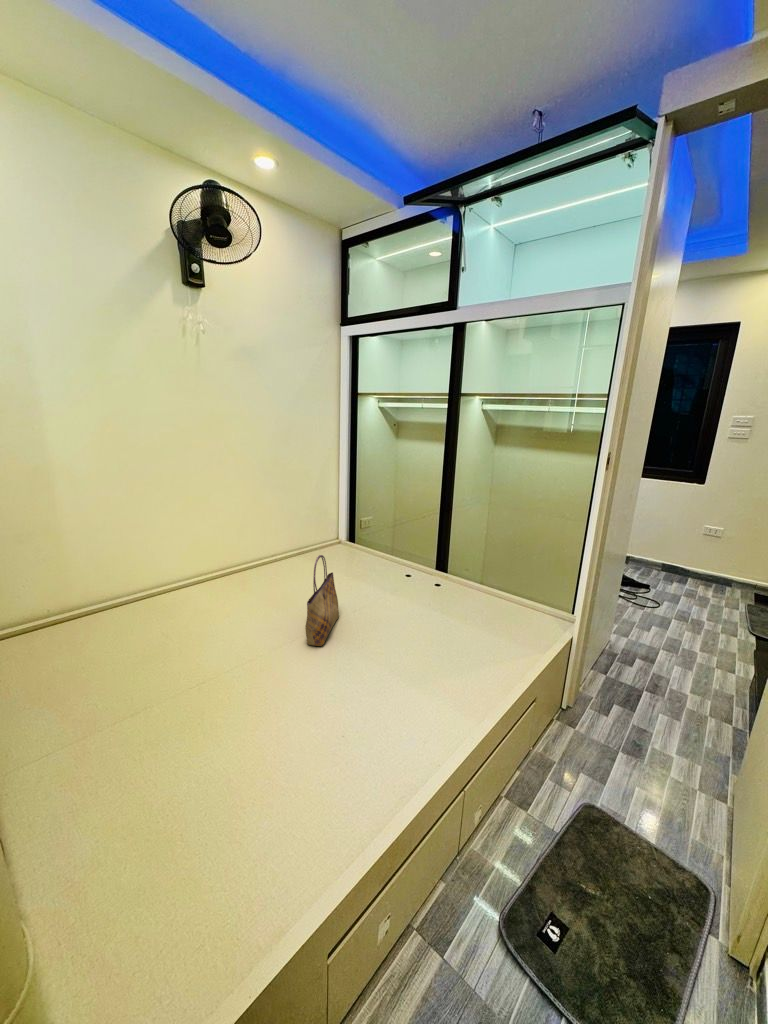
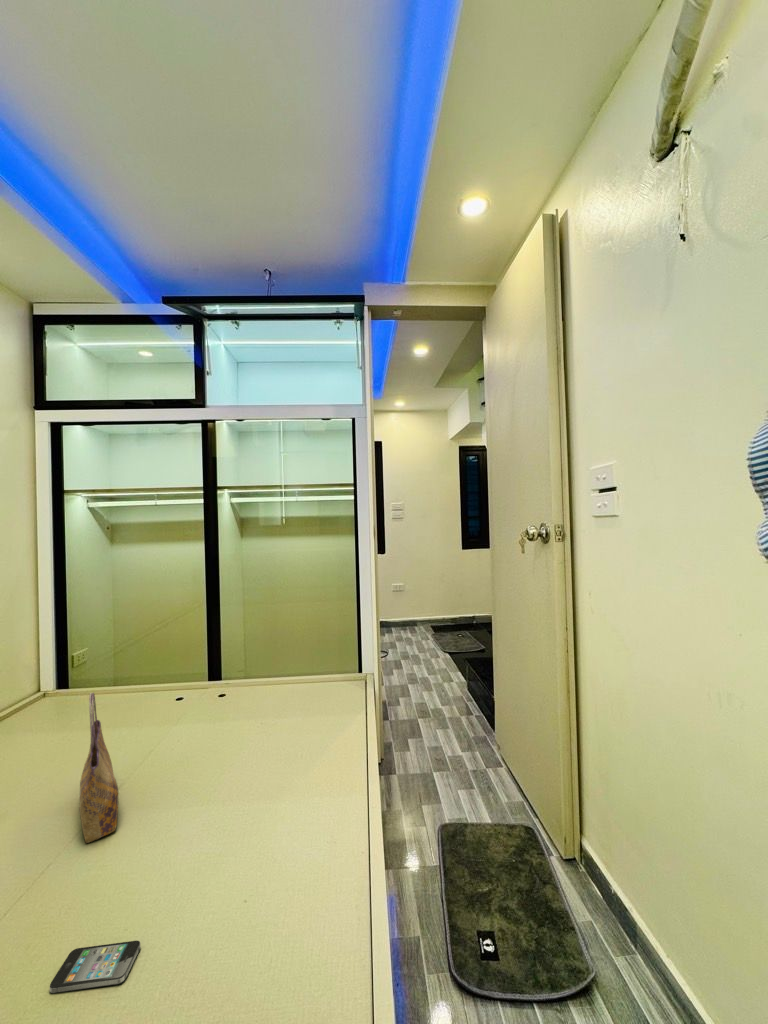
smartphone: none [255,697,294,729] -> present [50,941,140,993]

